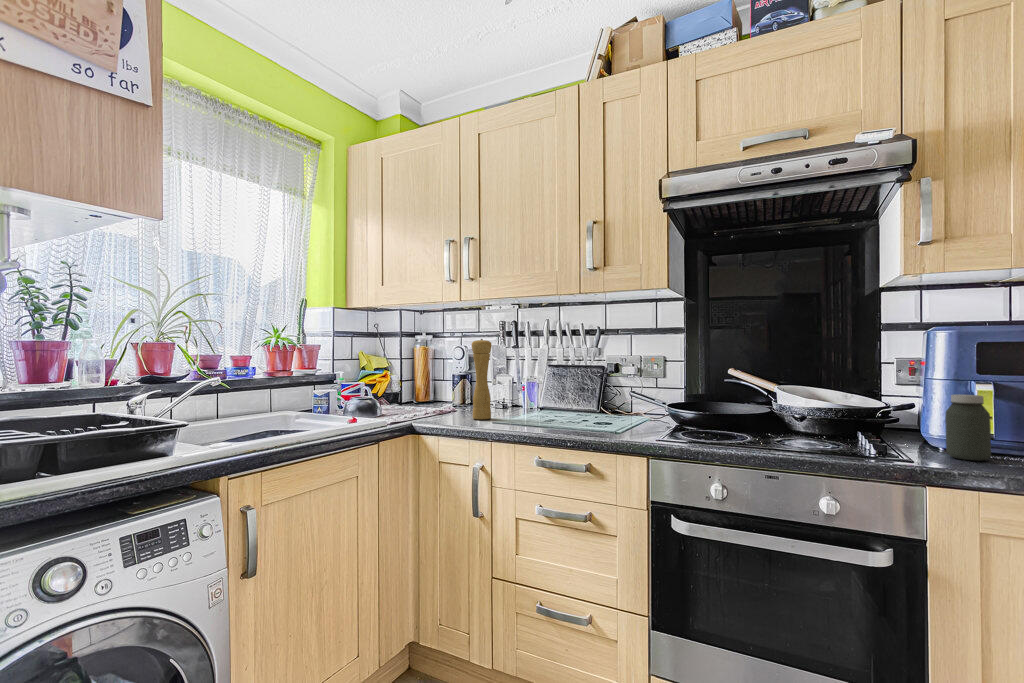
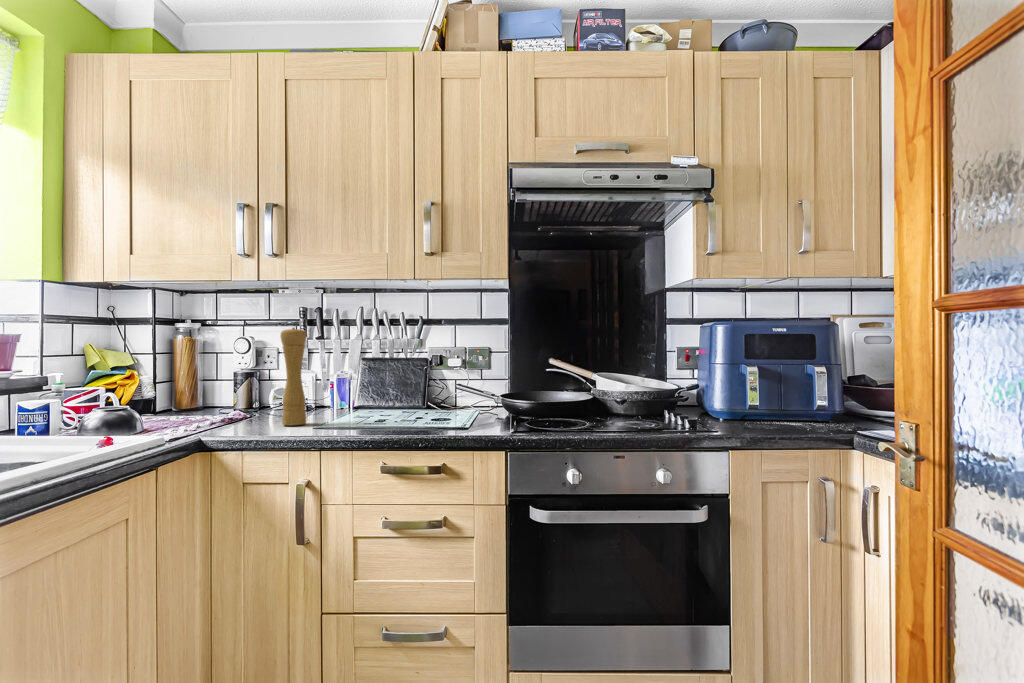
jar: present [945,395,991,461] -> none [747,376,778,429]

